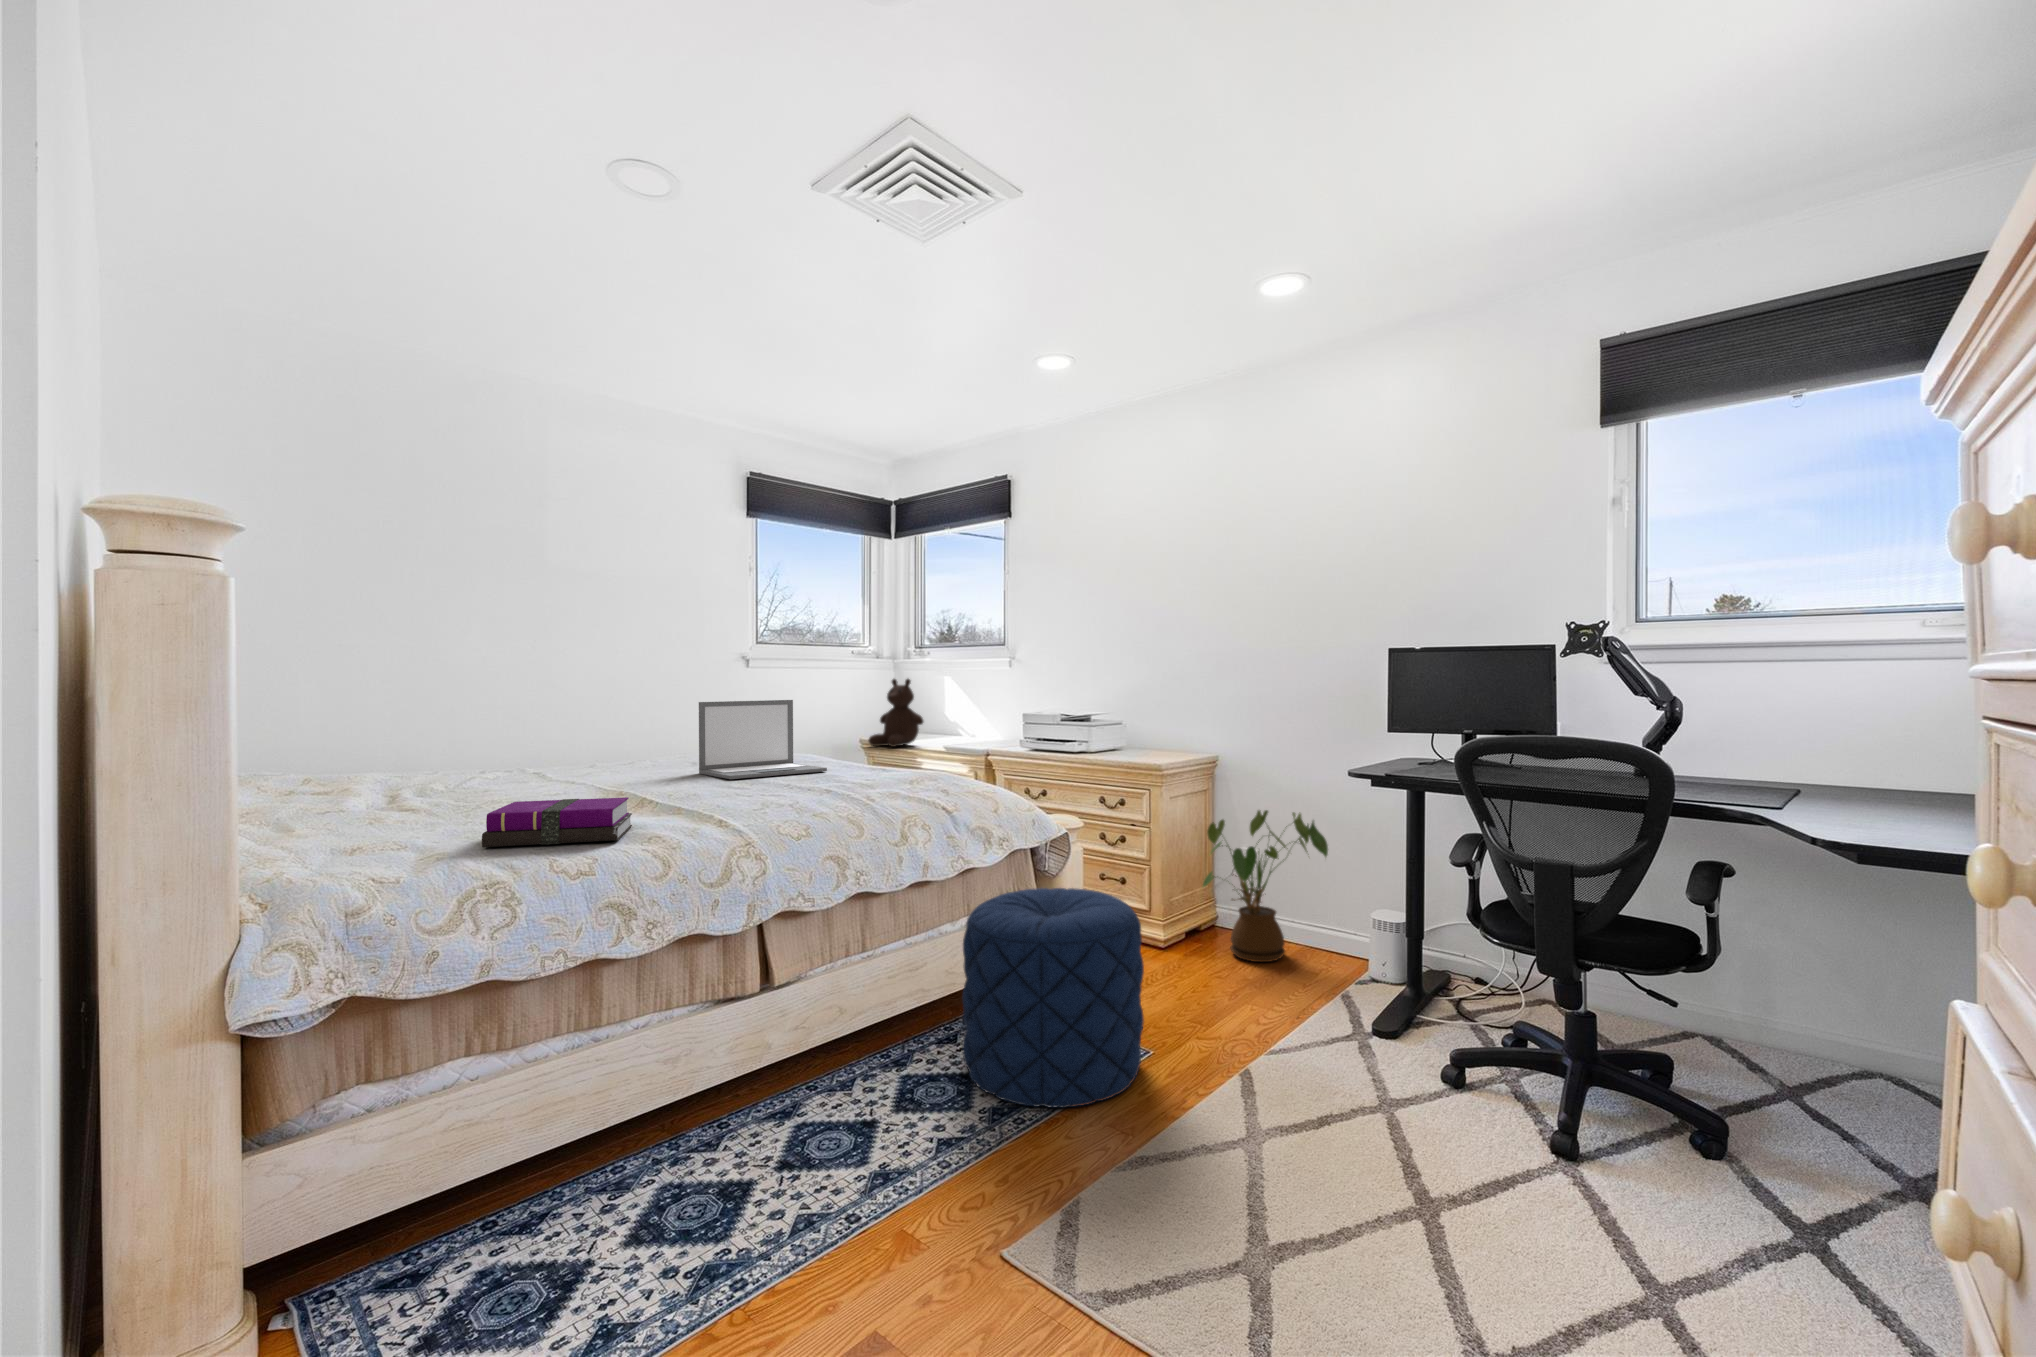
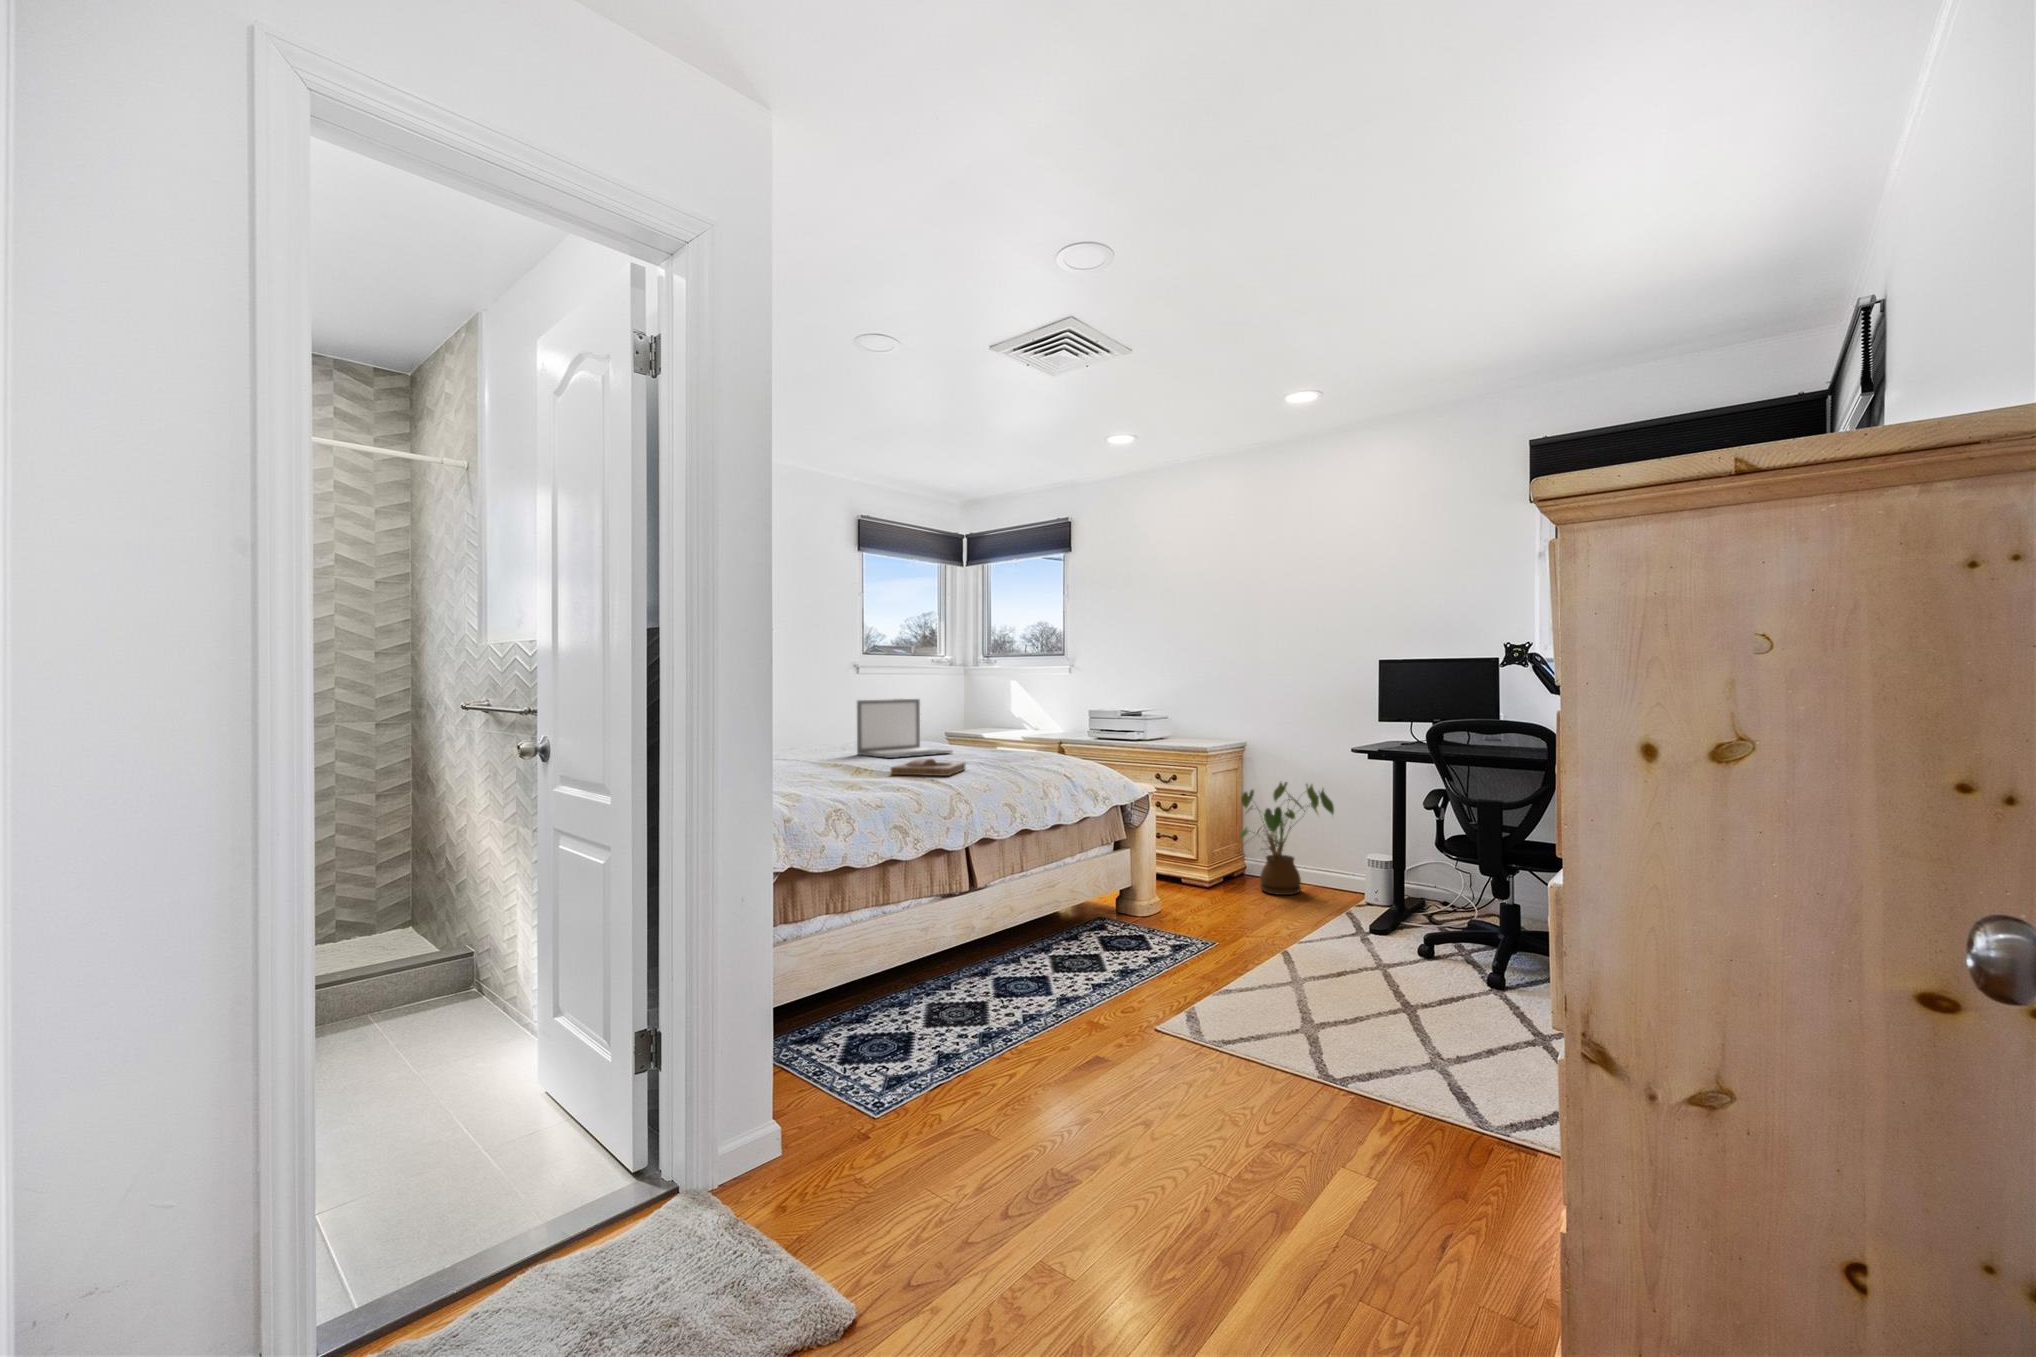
teddy bear: present [868,679,923,747] -> none [956,682,1001,737]
tray: none [682,786,802,813] -> present [891,759,965,776]
notebook: present [482,797,632,847] -> none [800,763,884,792]
pouf: present [962,888,1144,1108] -> none [1090,830,1216,969]

